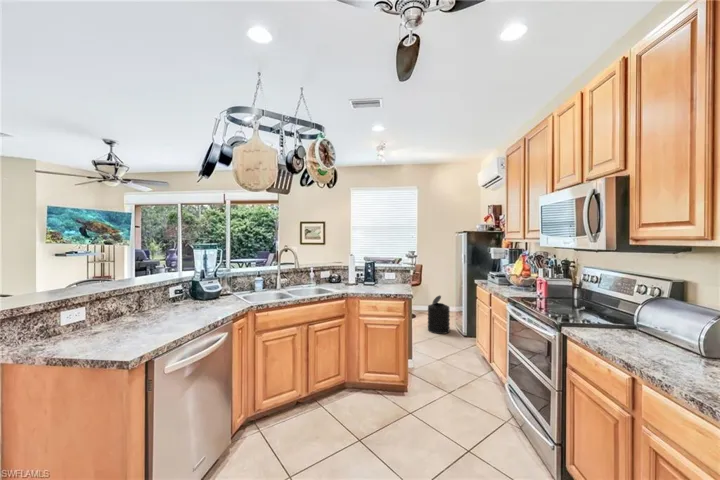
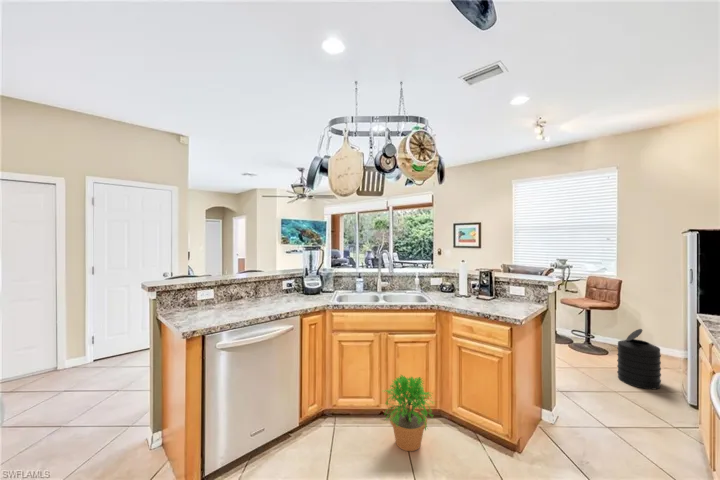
potted plant: none [309,357,361,425] -> present [385,375,433,451]

